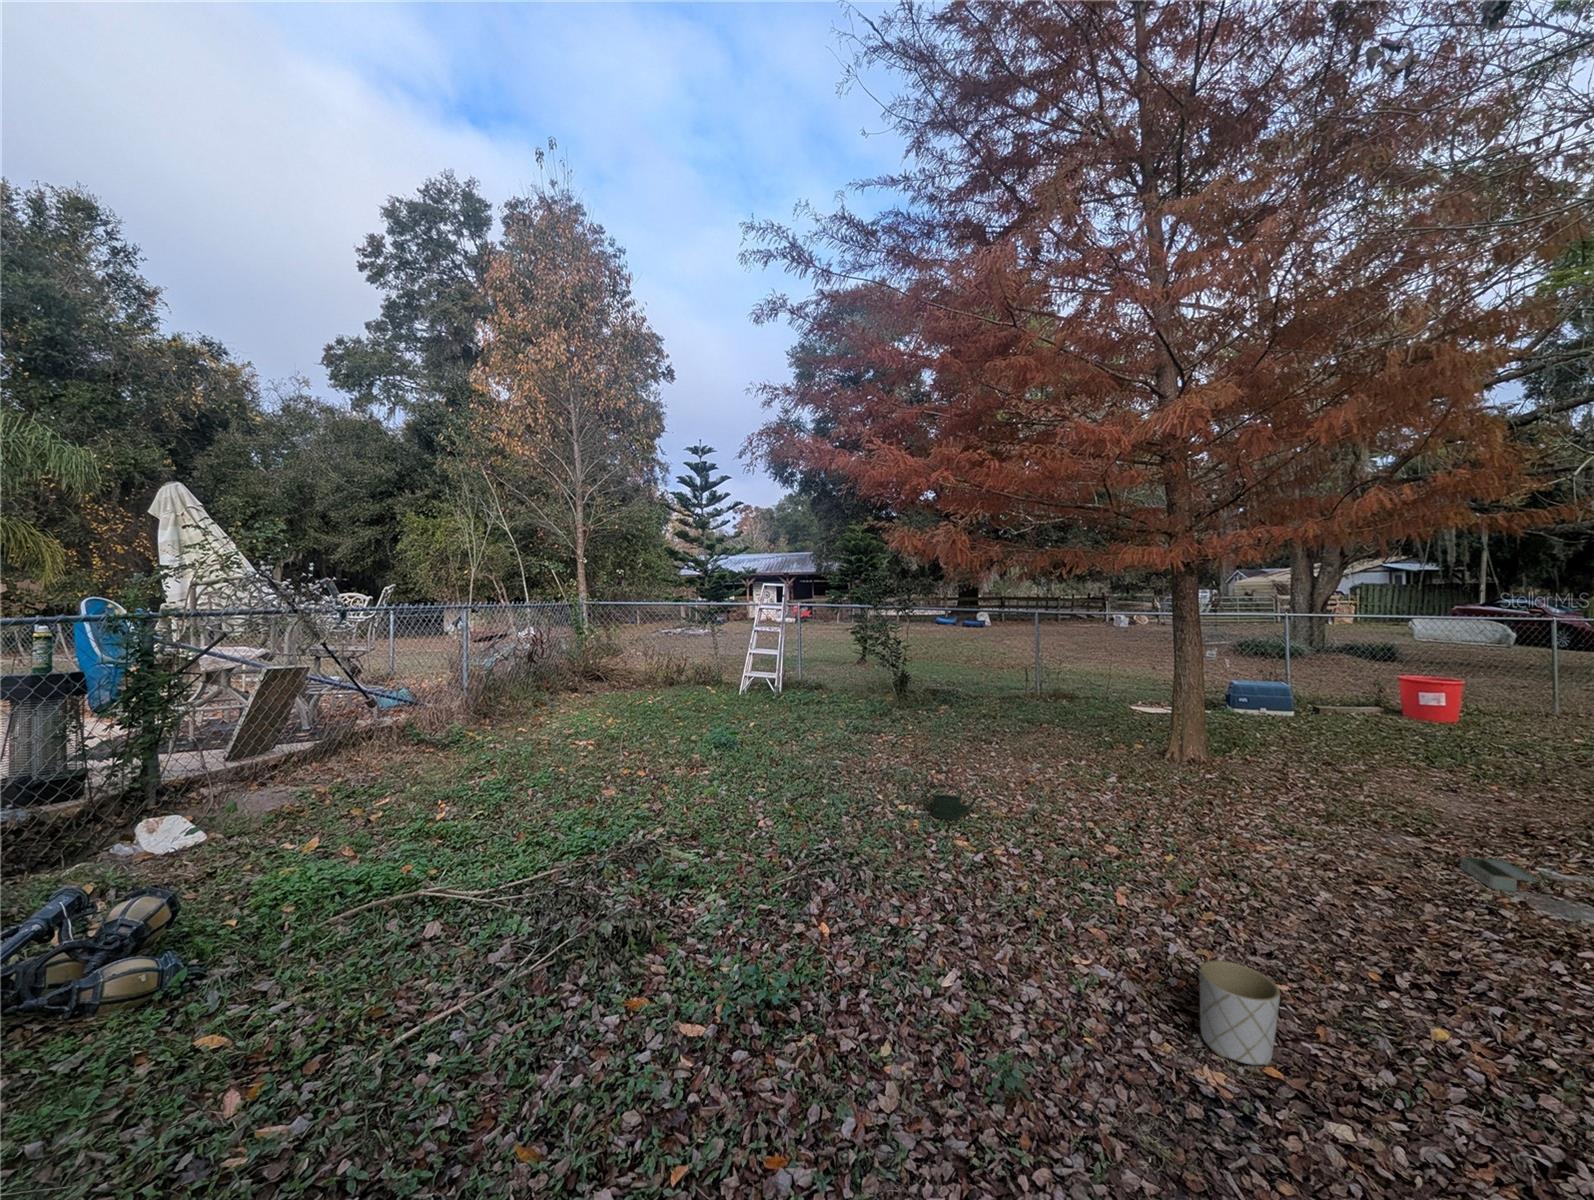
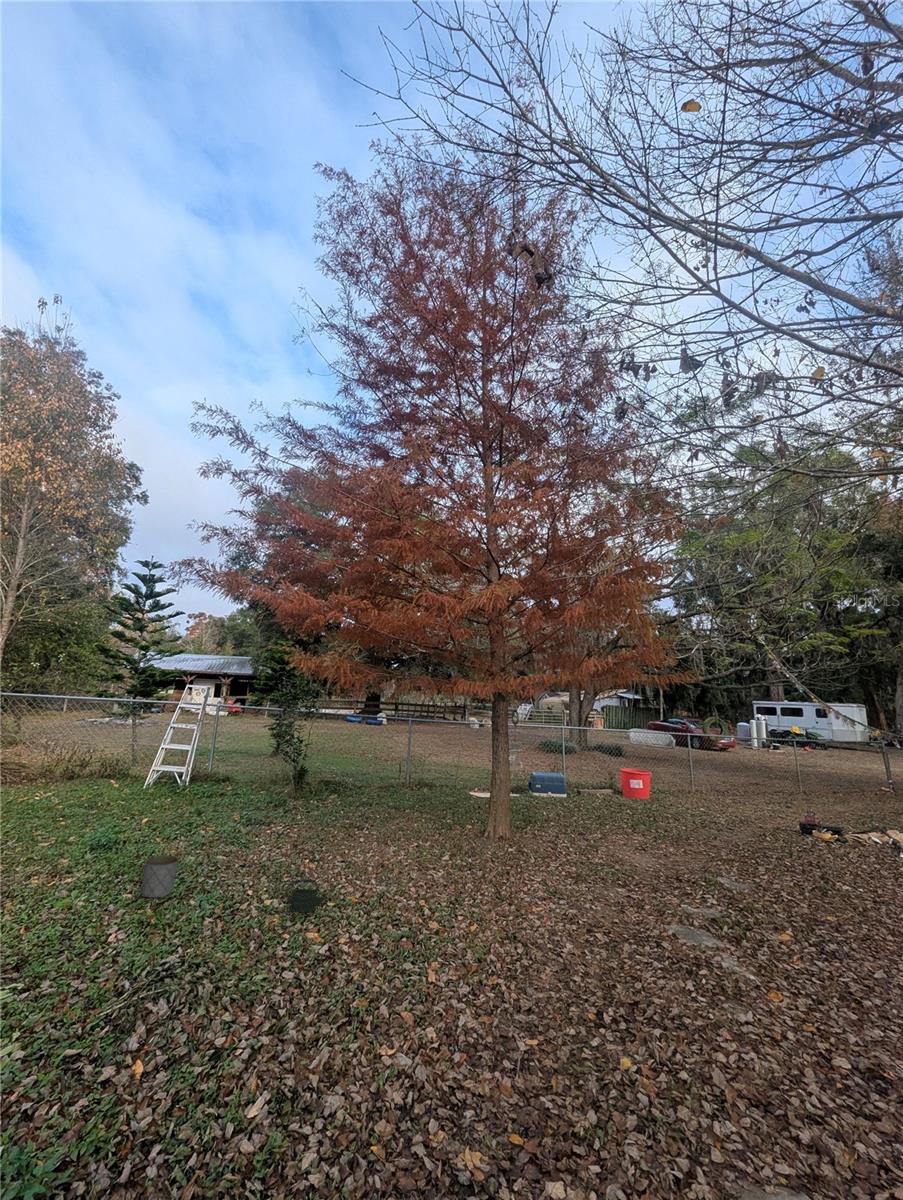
toolbox: present [1460,857,1539,892] -> none [649,902,688,926]
planter: present [1200,961,1280,1066] -> present [141,855,179,898]

